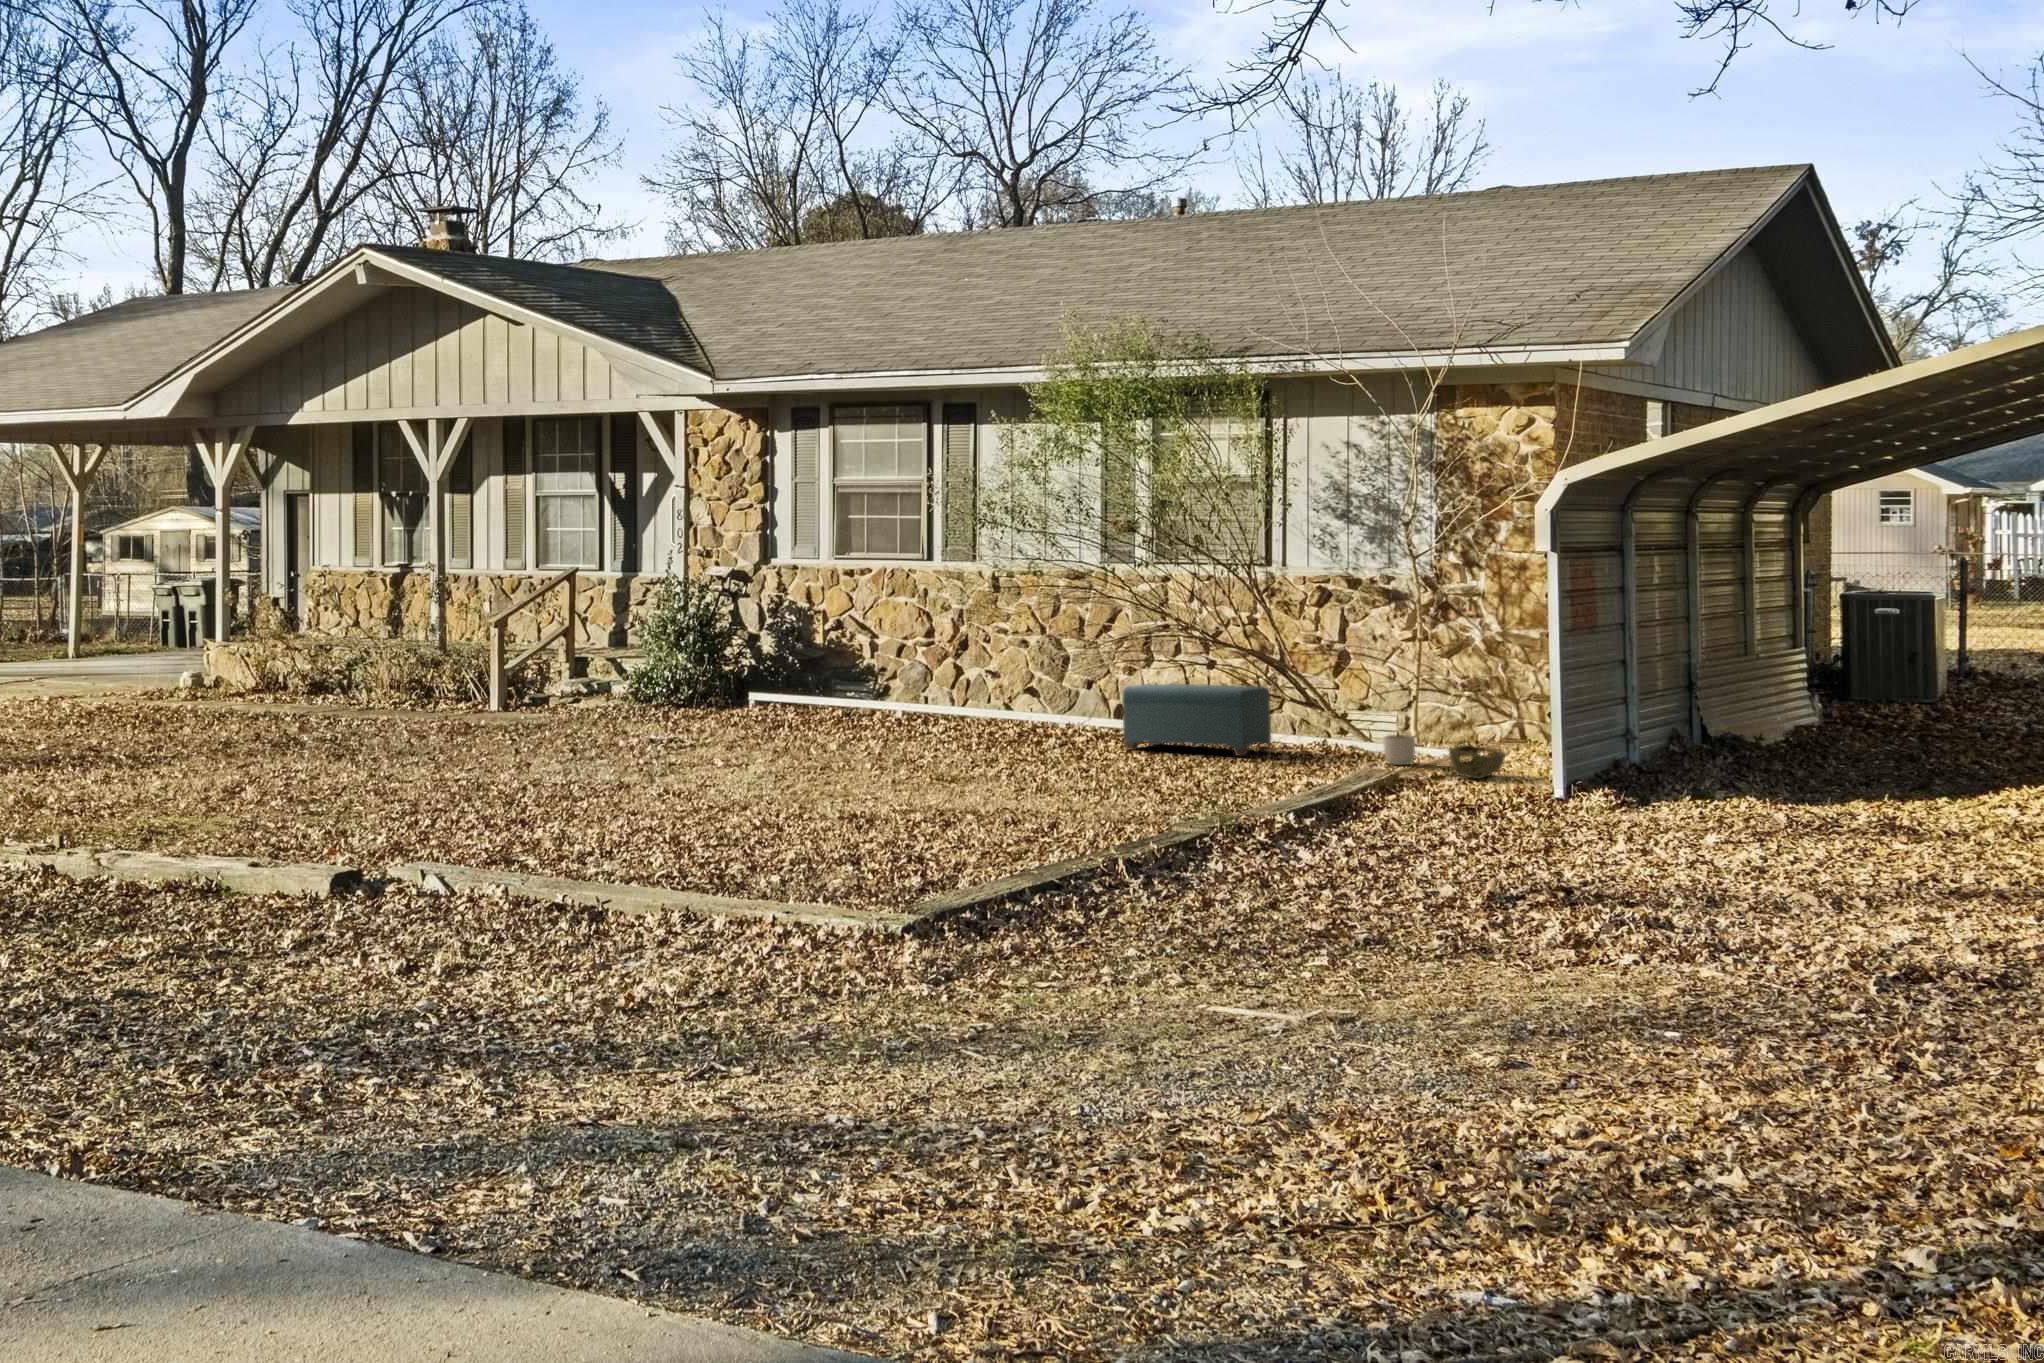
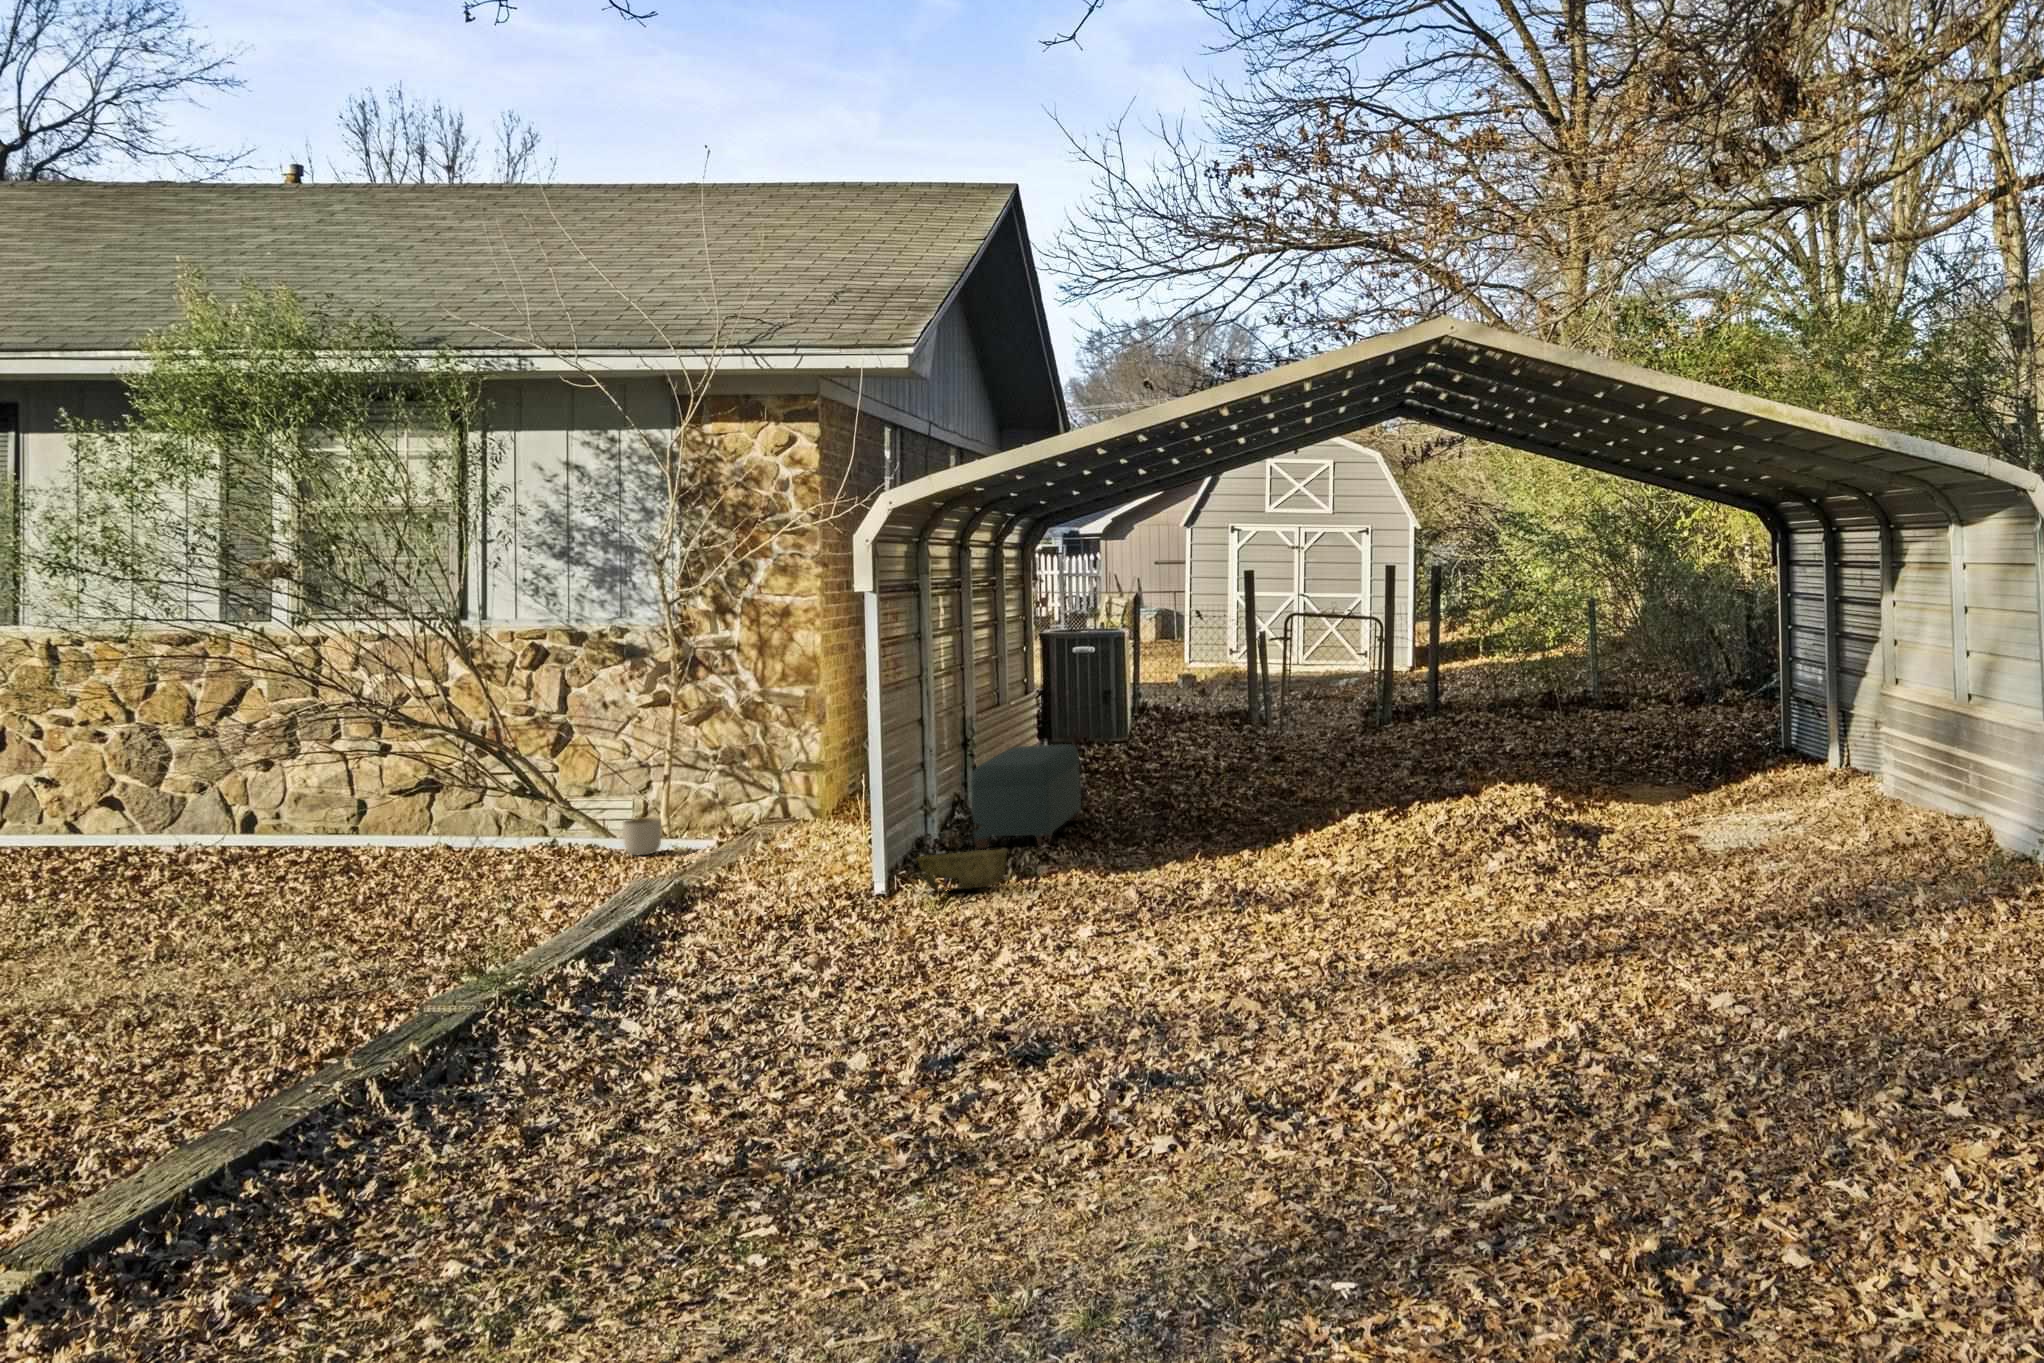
bench: present [1122,684,1271,756] -> present [971,744,1081,848]
woven basket: present [1448,745,1506,779] -> present [916,849,1007,890]

